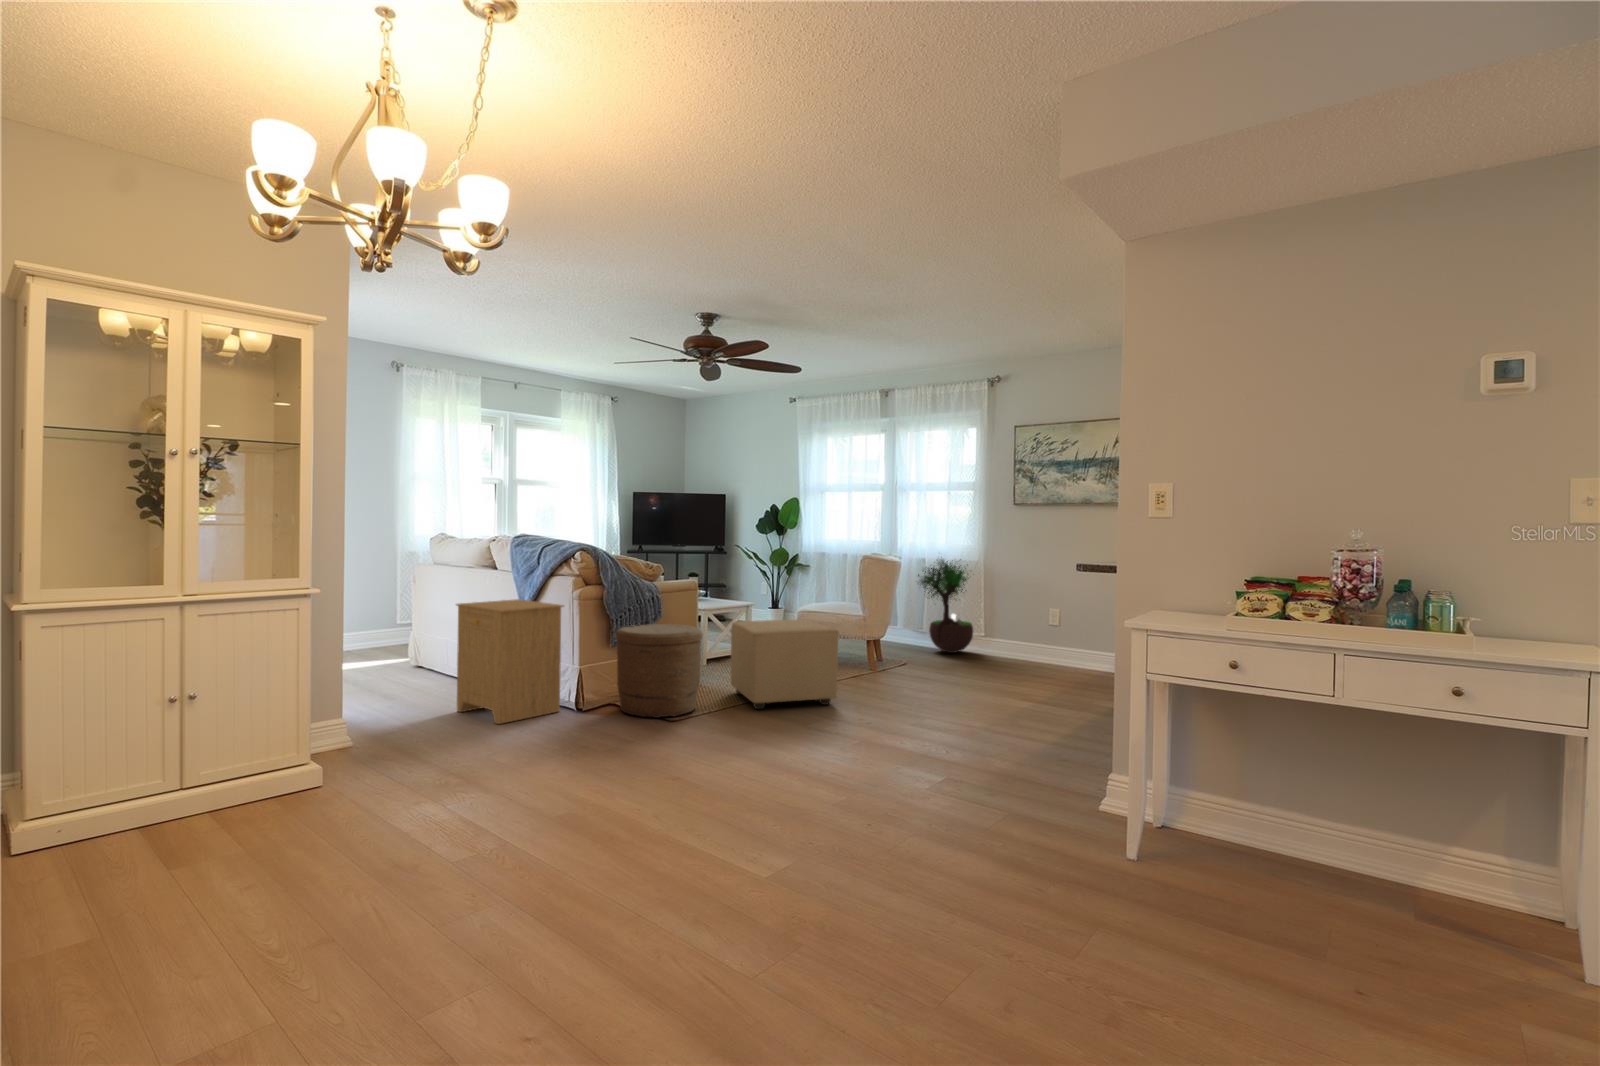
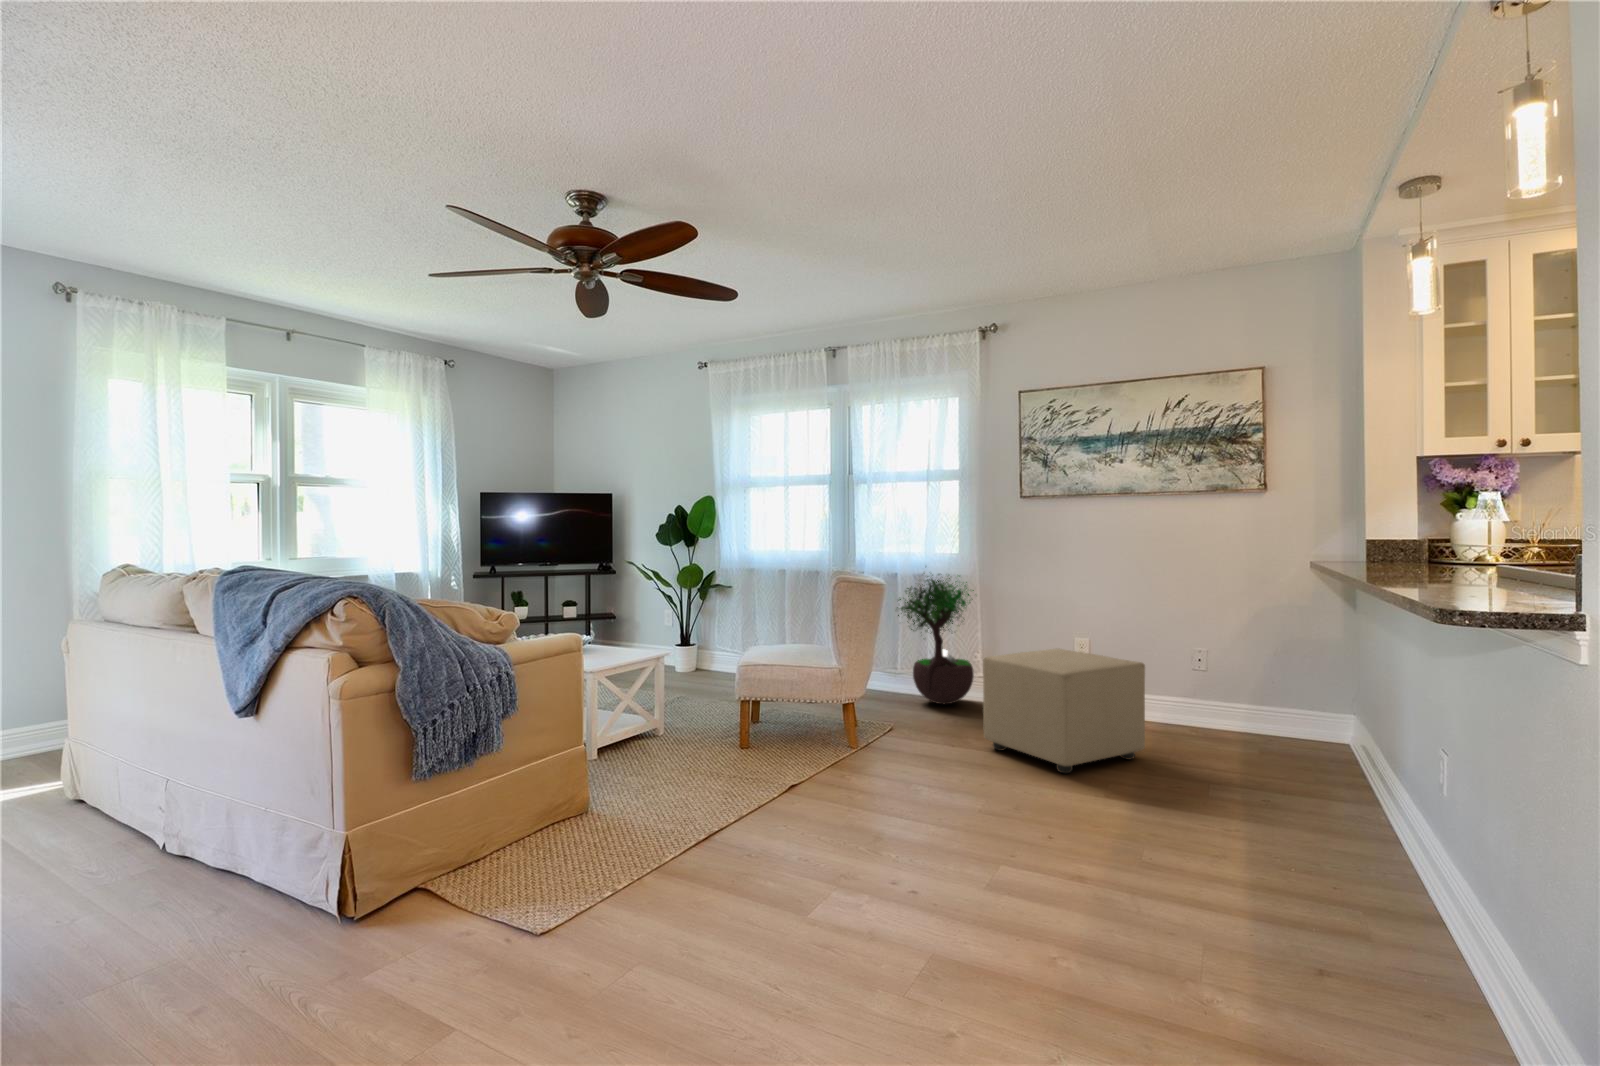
side table: present [456,599,564,724] -> none [58,694,311,996]
ottoman: present [731,619,839,709] -> present [983,649,1145,773]
woven basket: present [616,624,703,718] -> none [424,722,599,928]

